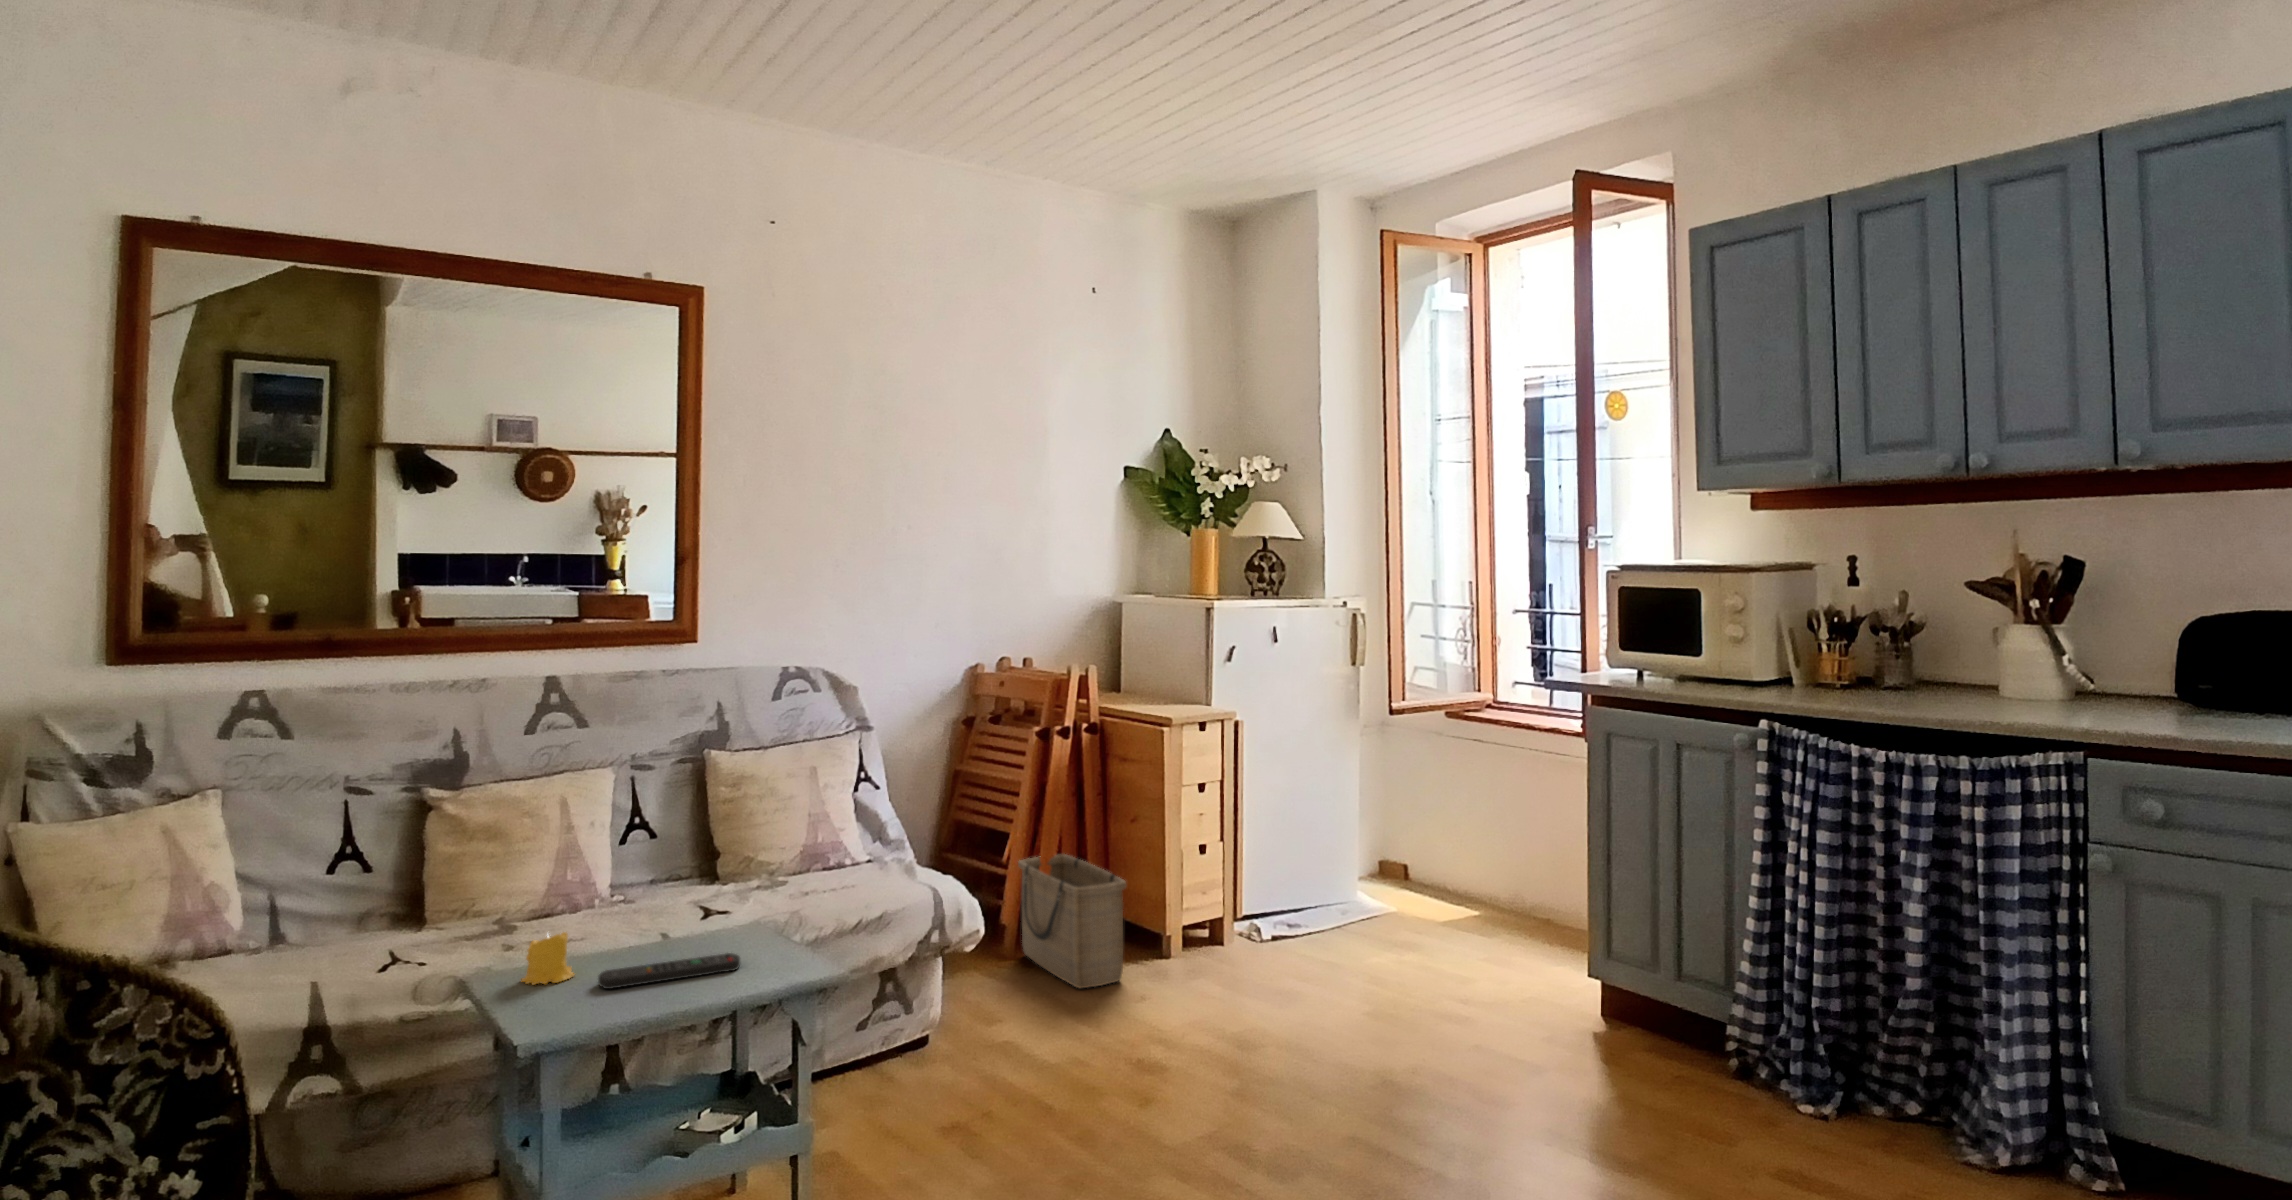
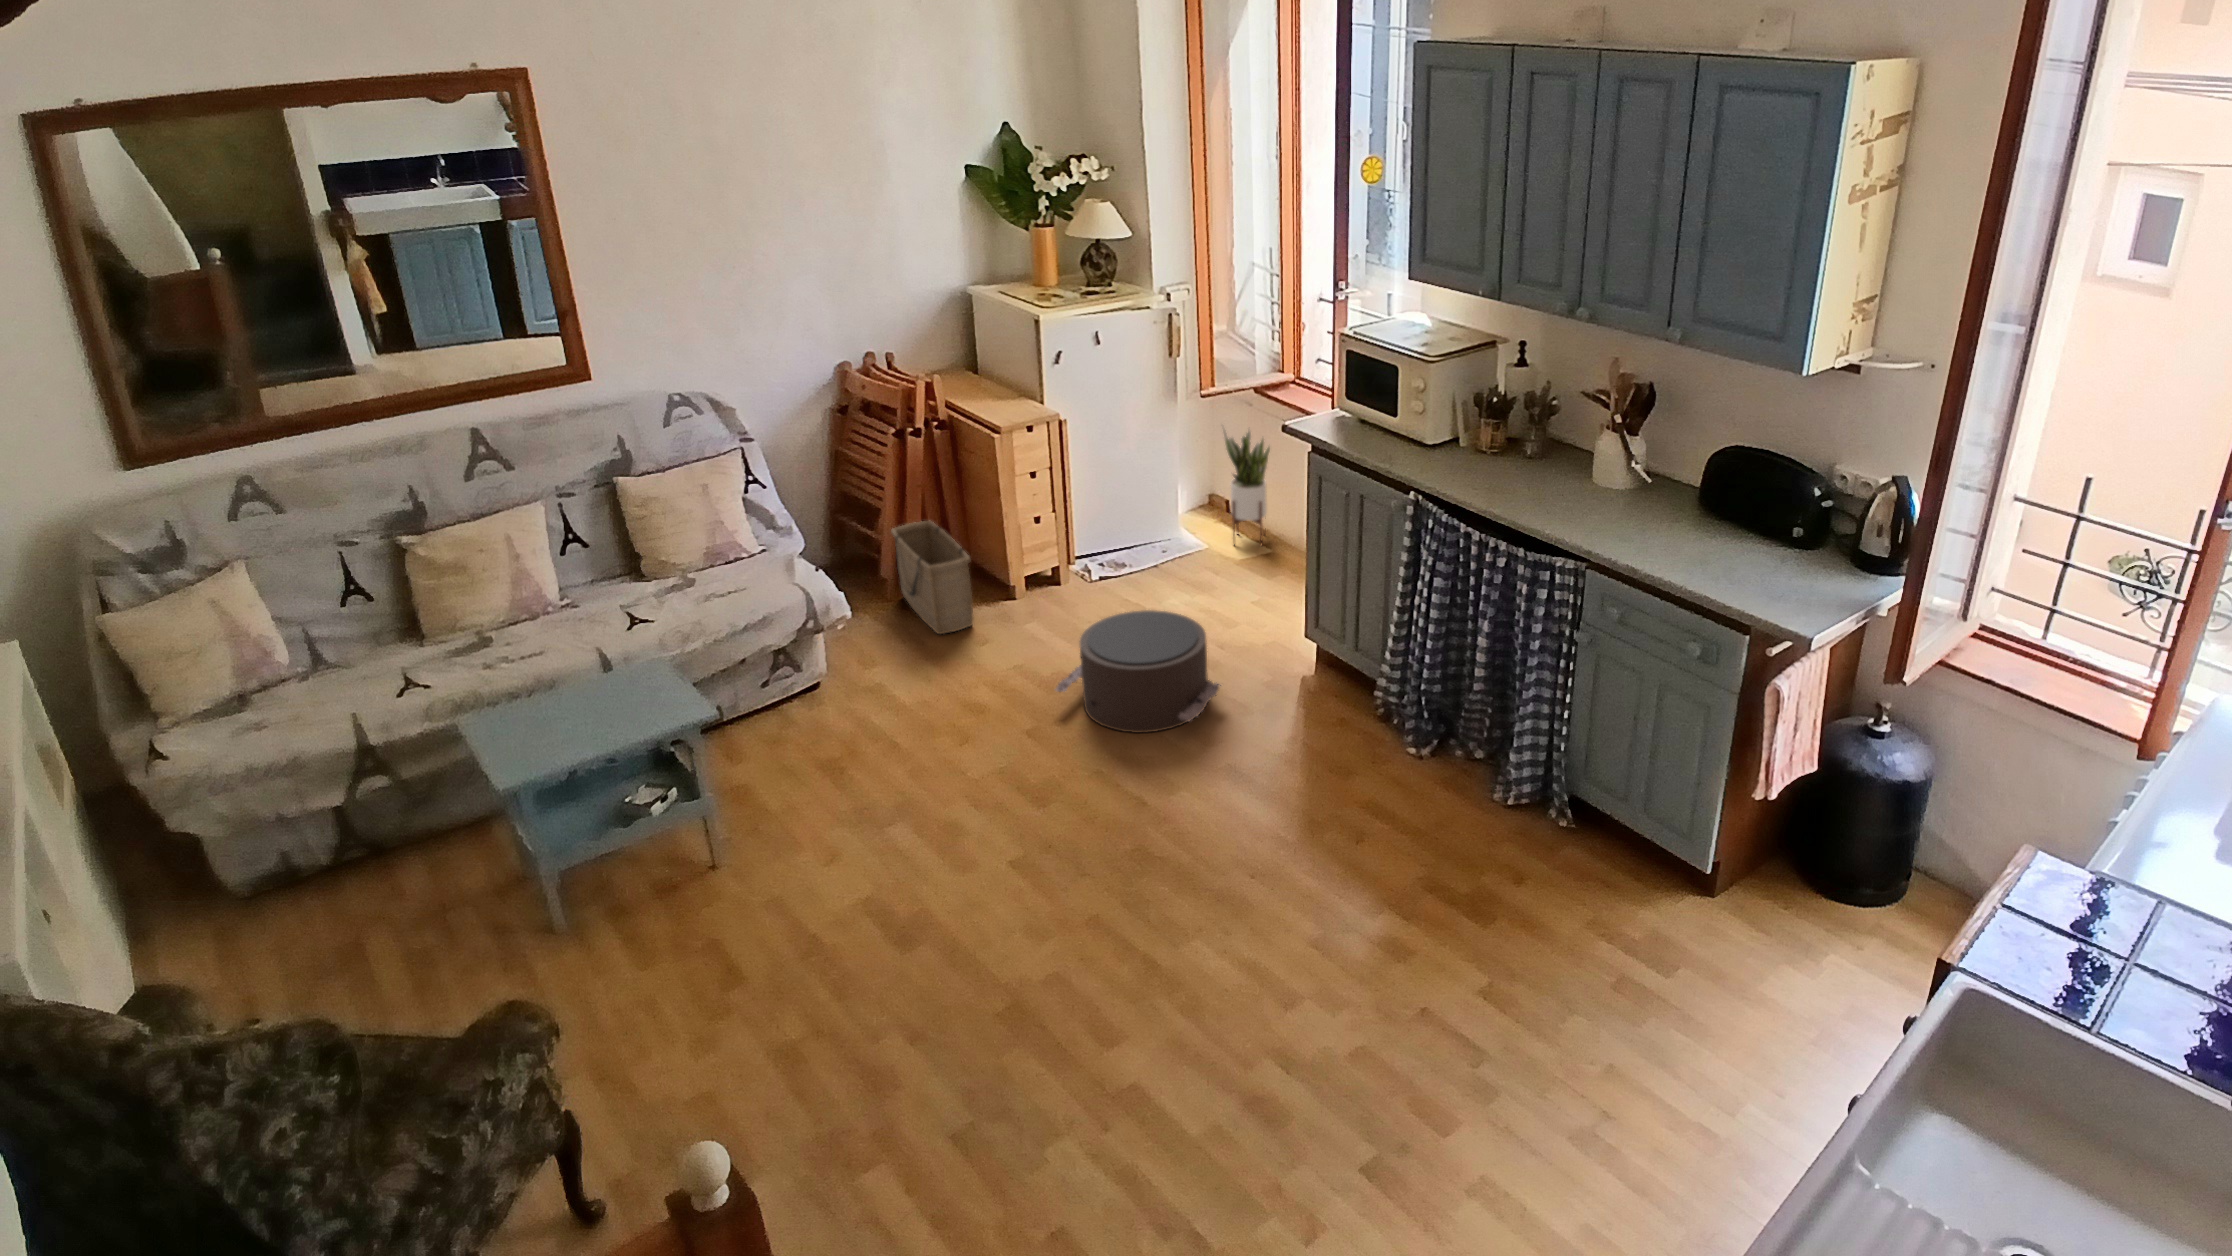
potted plant: none [1411,755,1475,911] -> present [1224,430,1270,544]
candle: present [521,932,574,985] -> none [499,692,536,730]
pouf: none [1260,932,1494,1087] -> present [1056,610,1220,733]
remote control: present [598,953,740,989] -> none [551,698,650,735]

